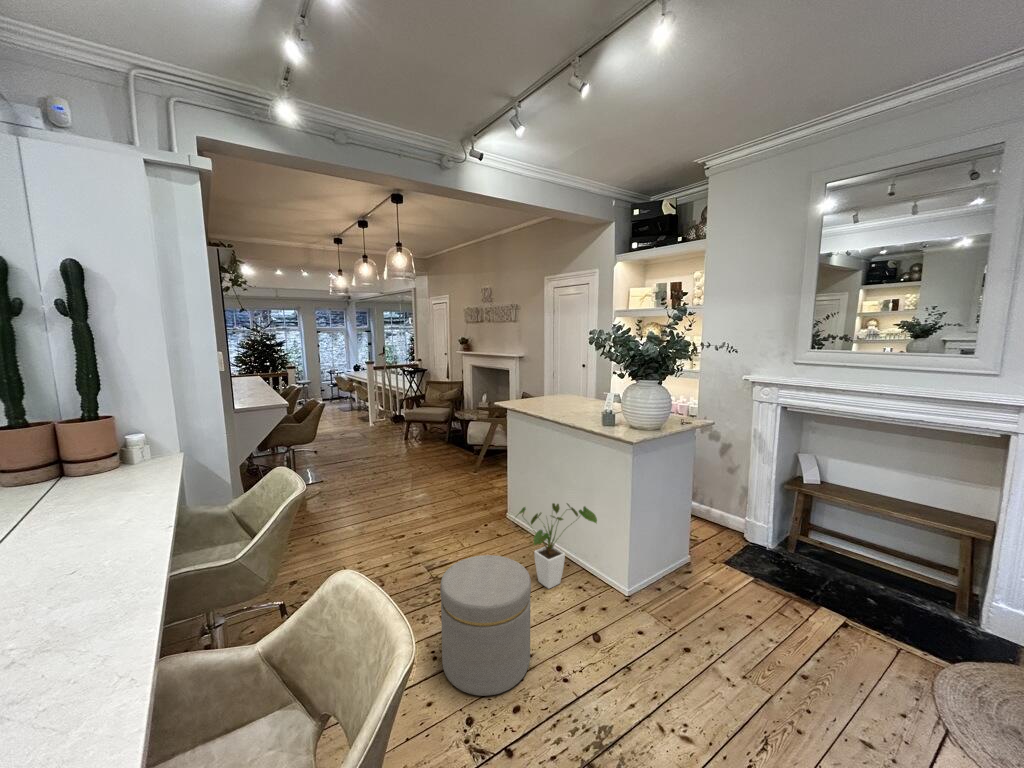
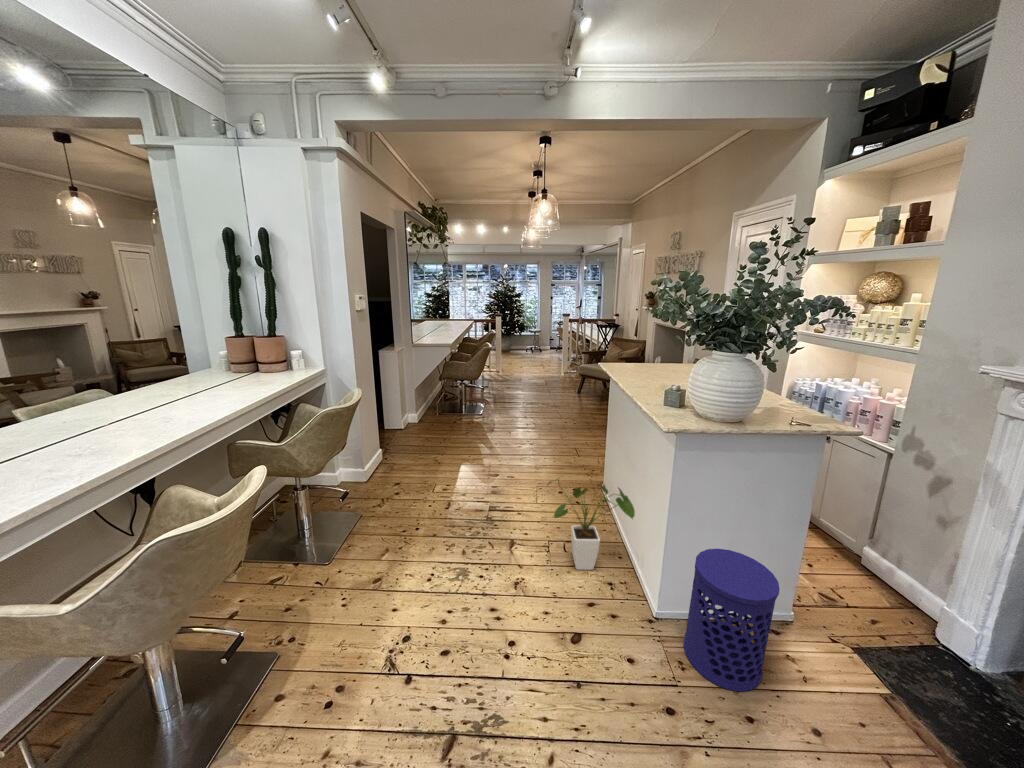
waste bin: none [652,522,714,620] -> present [683,549,780,692]
ottoman: present [440,555,531,696] -> none [417,504,505,633]

